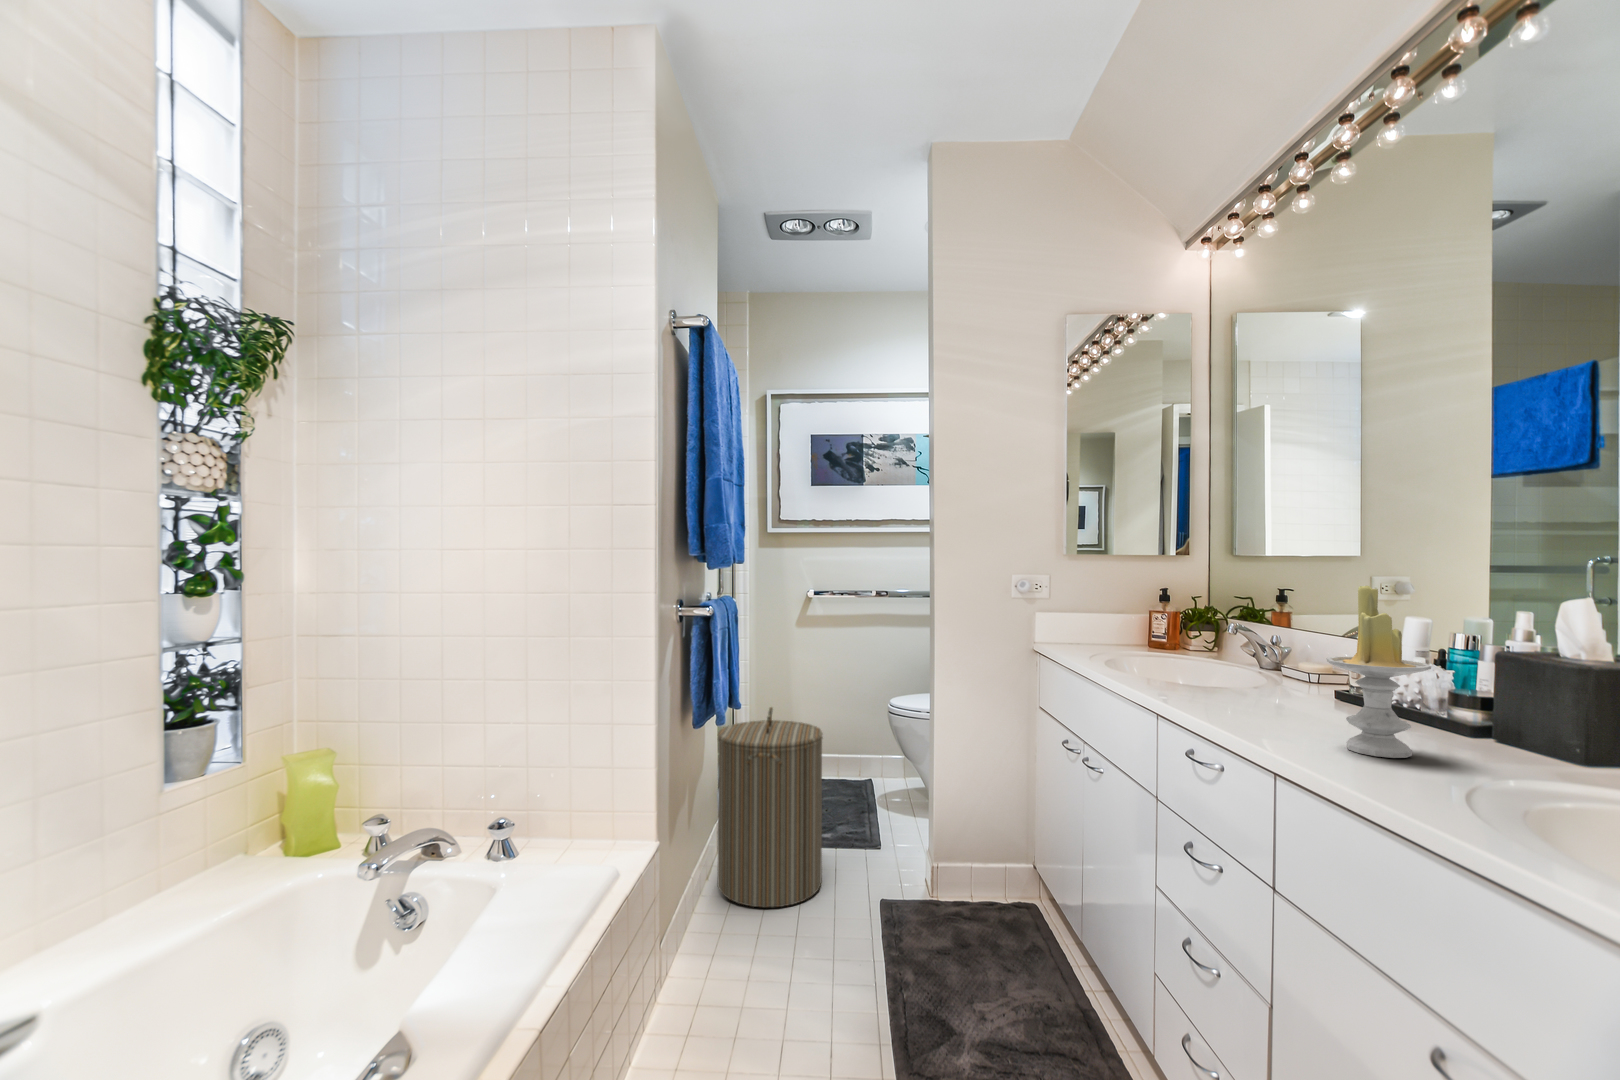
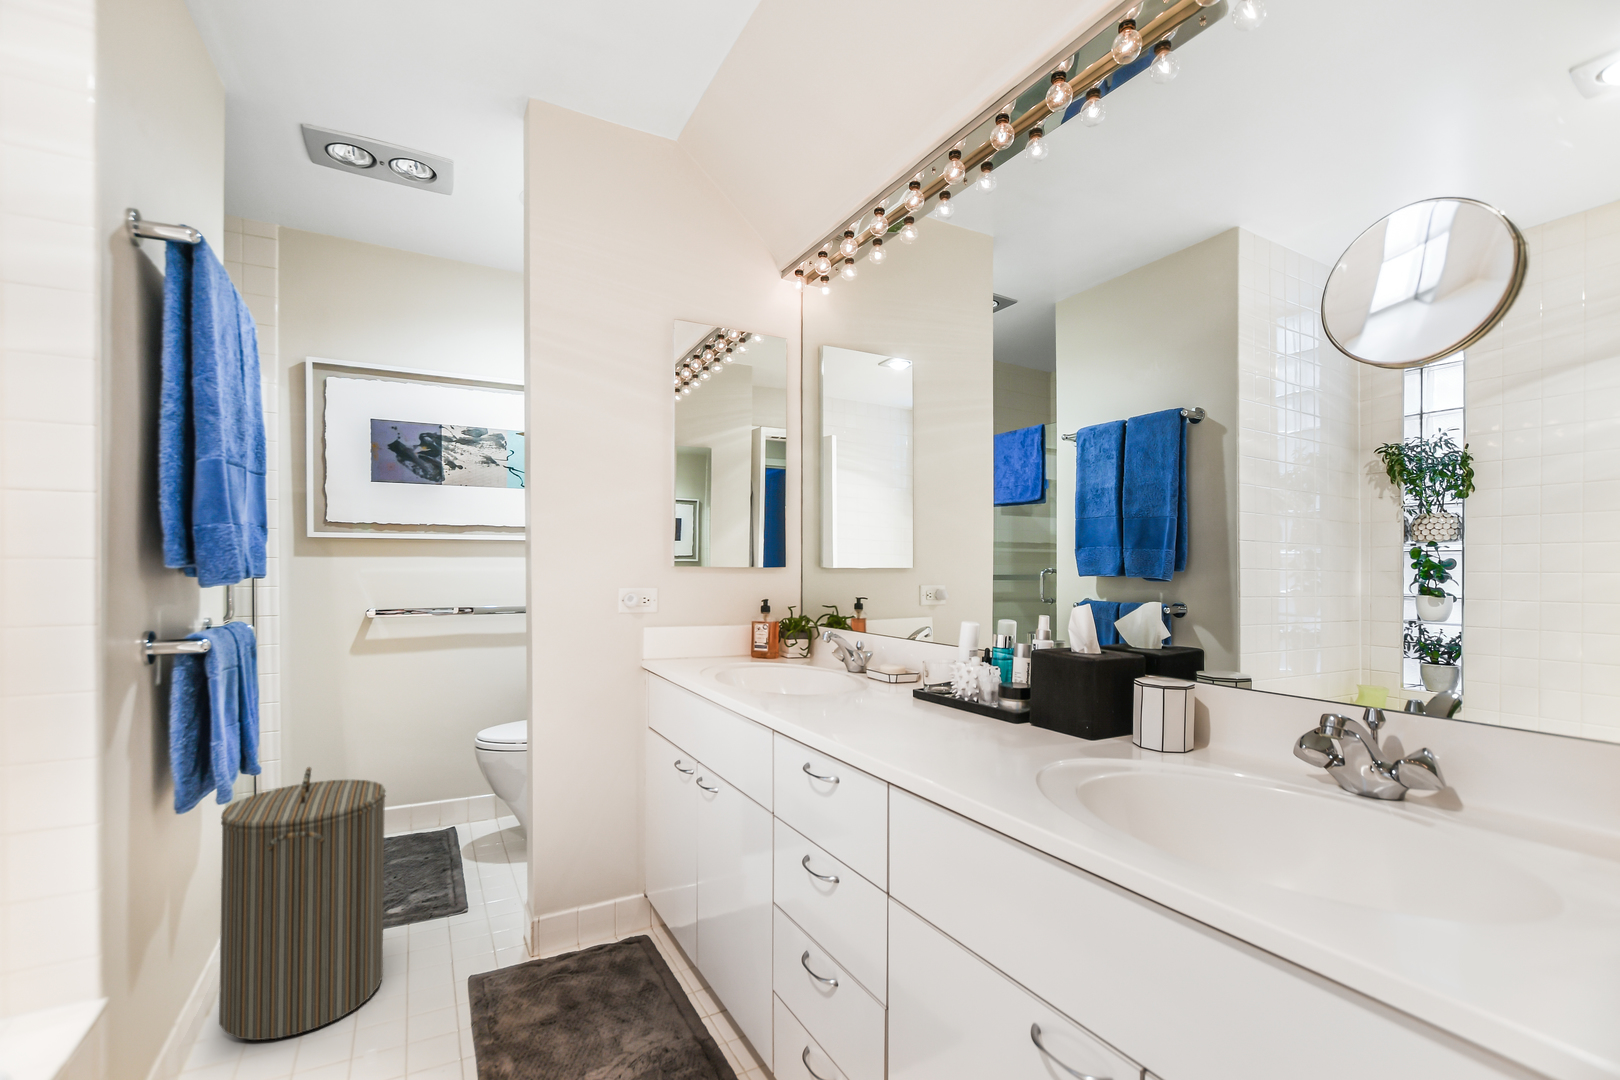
candle: present [1327,586,1431,758] -> none [926,600,1004,757]

